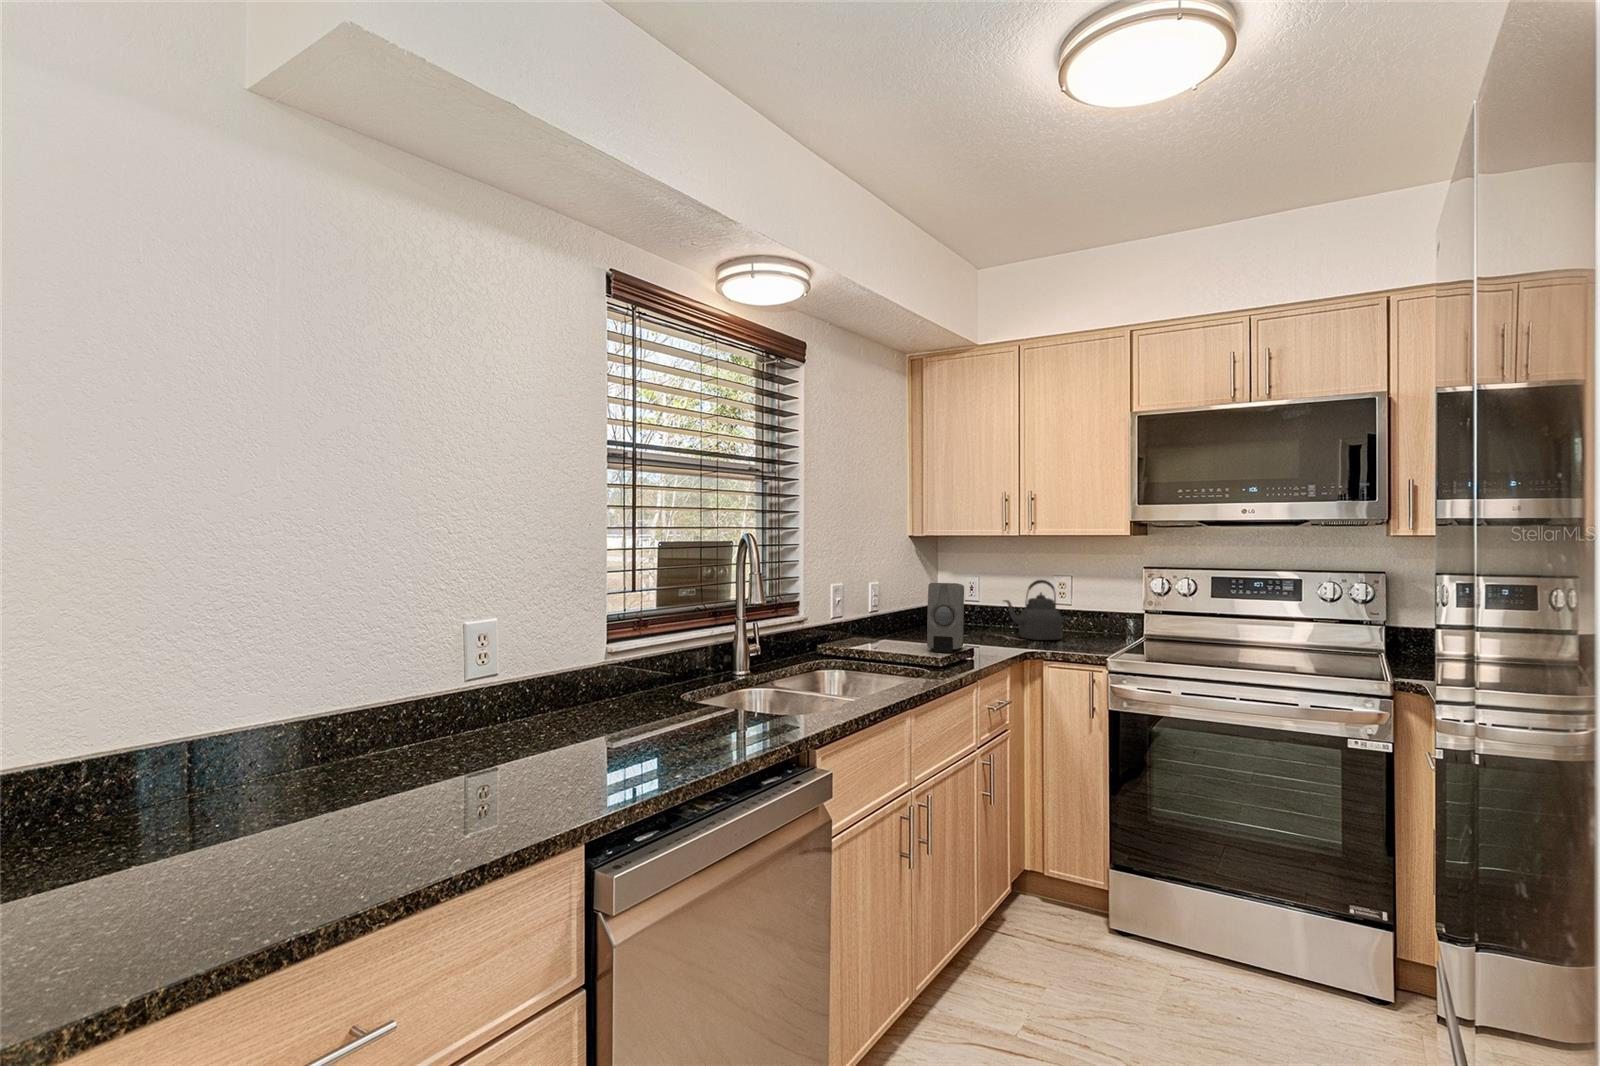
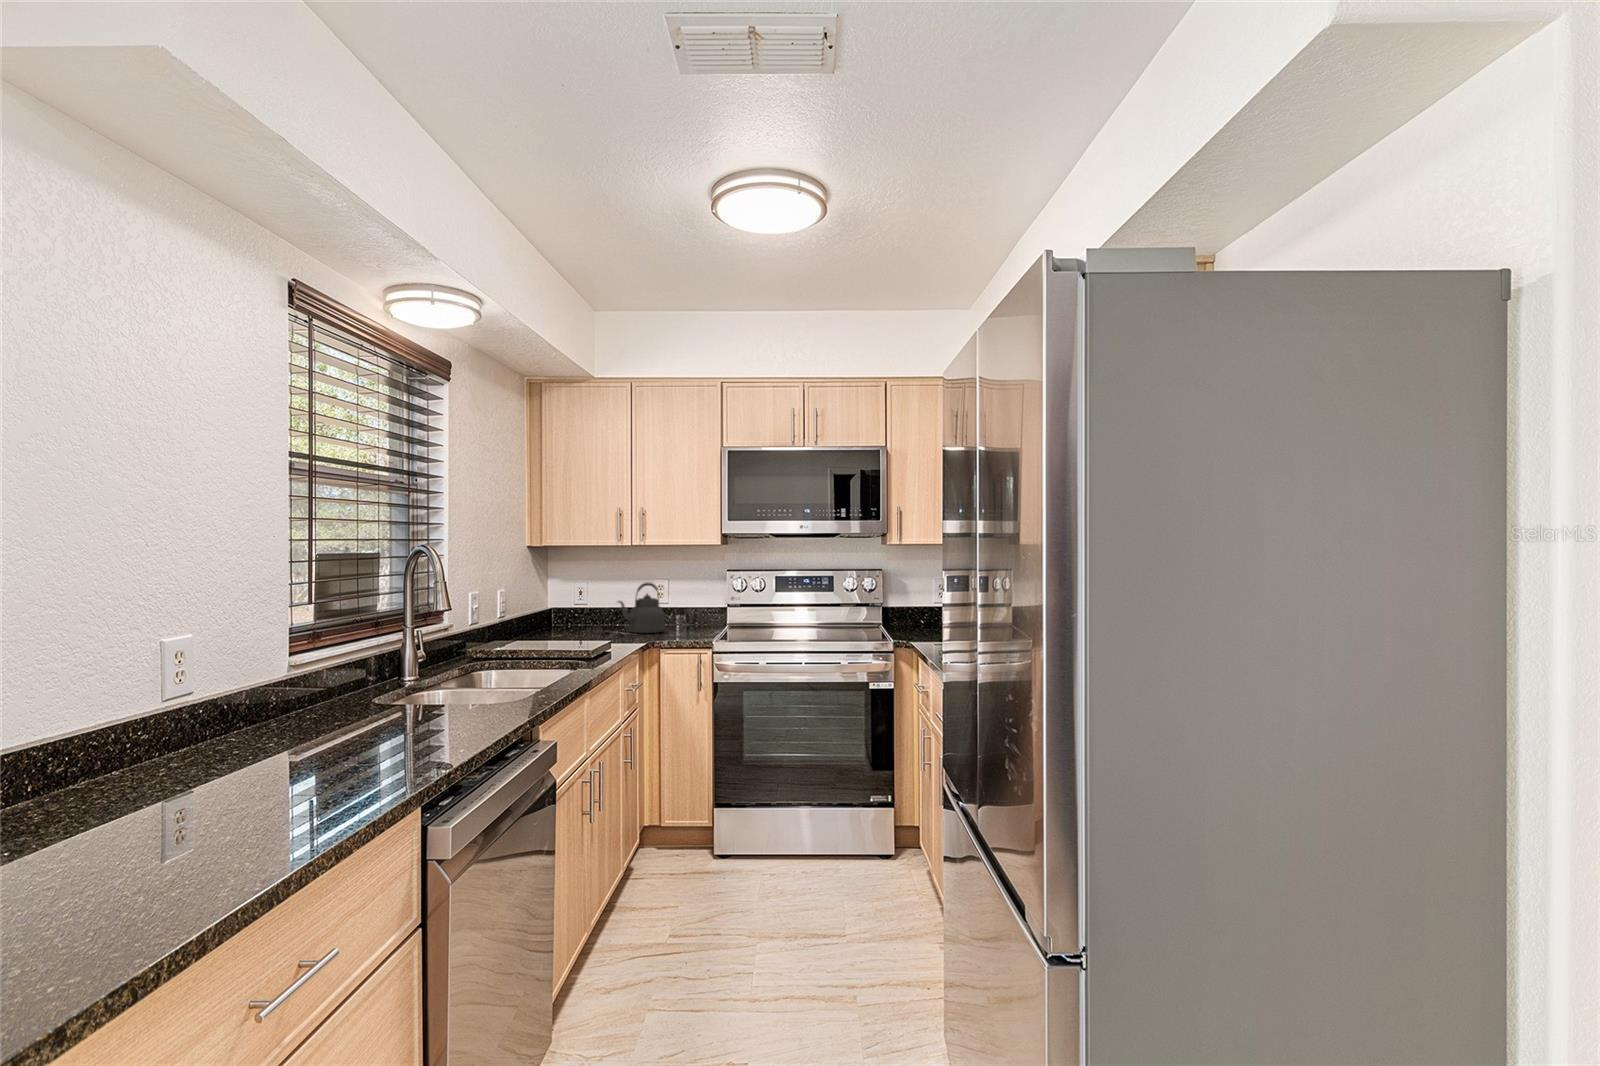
soap dispenser: present [927,583,964,653] -> none [563,587,592,648]

